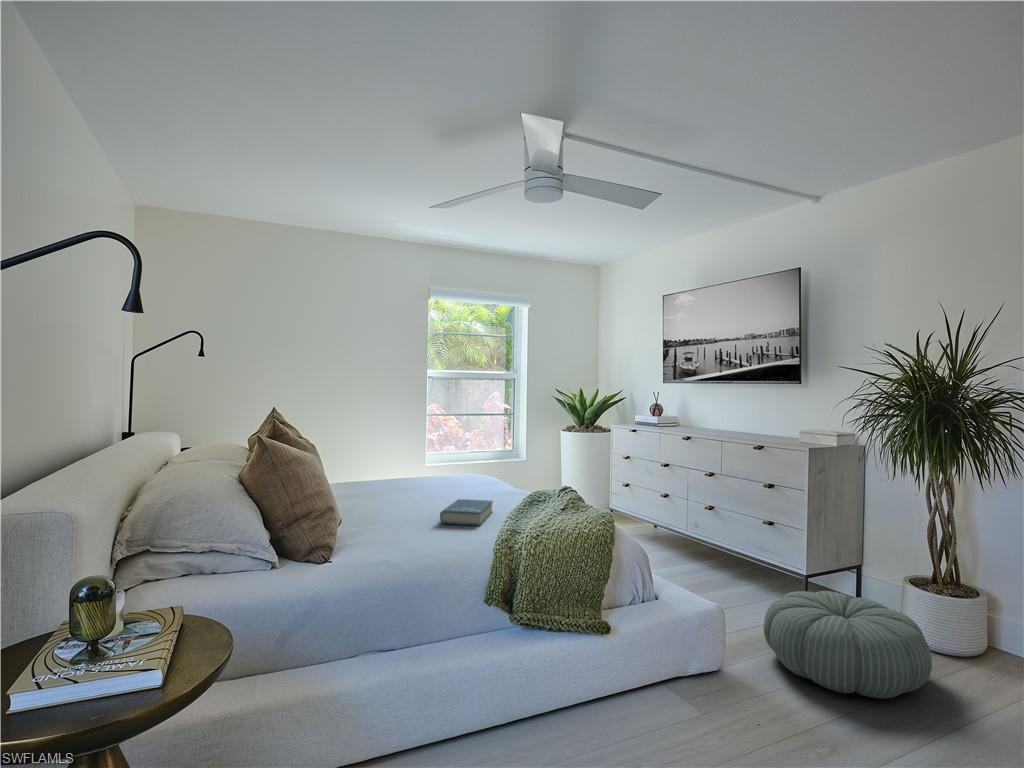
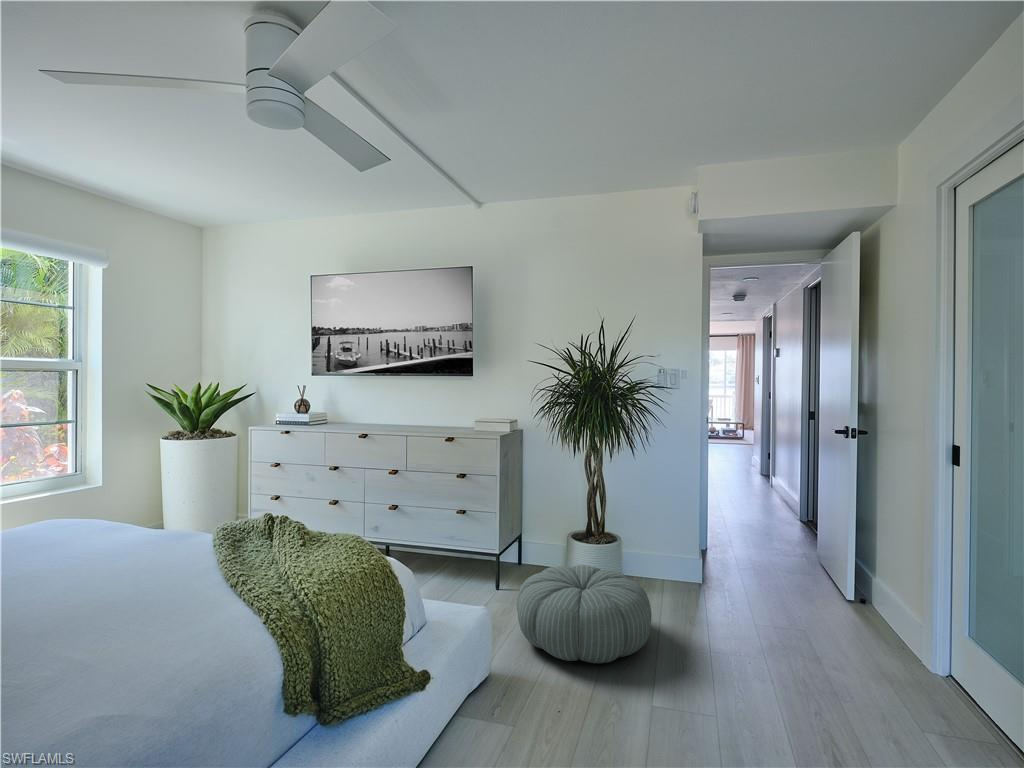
book: present [440,499,493,526] -> none [101,565,201,642]

